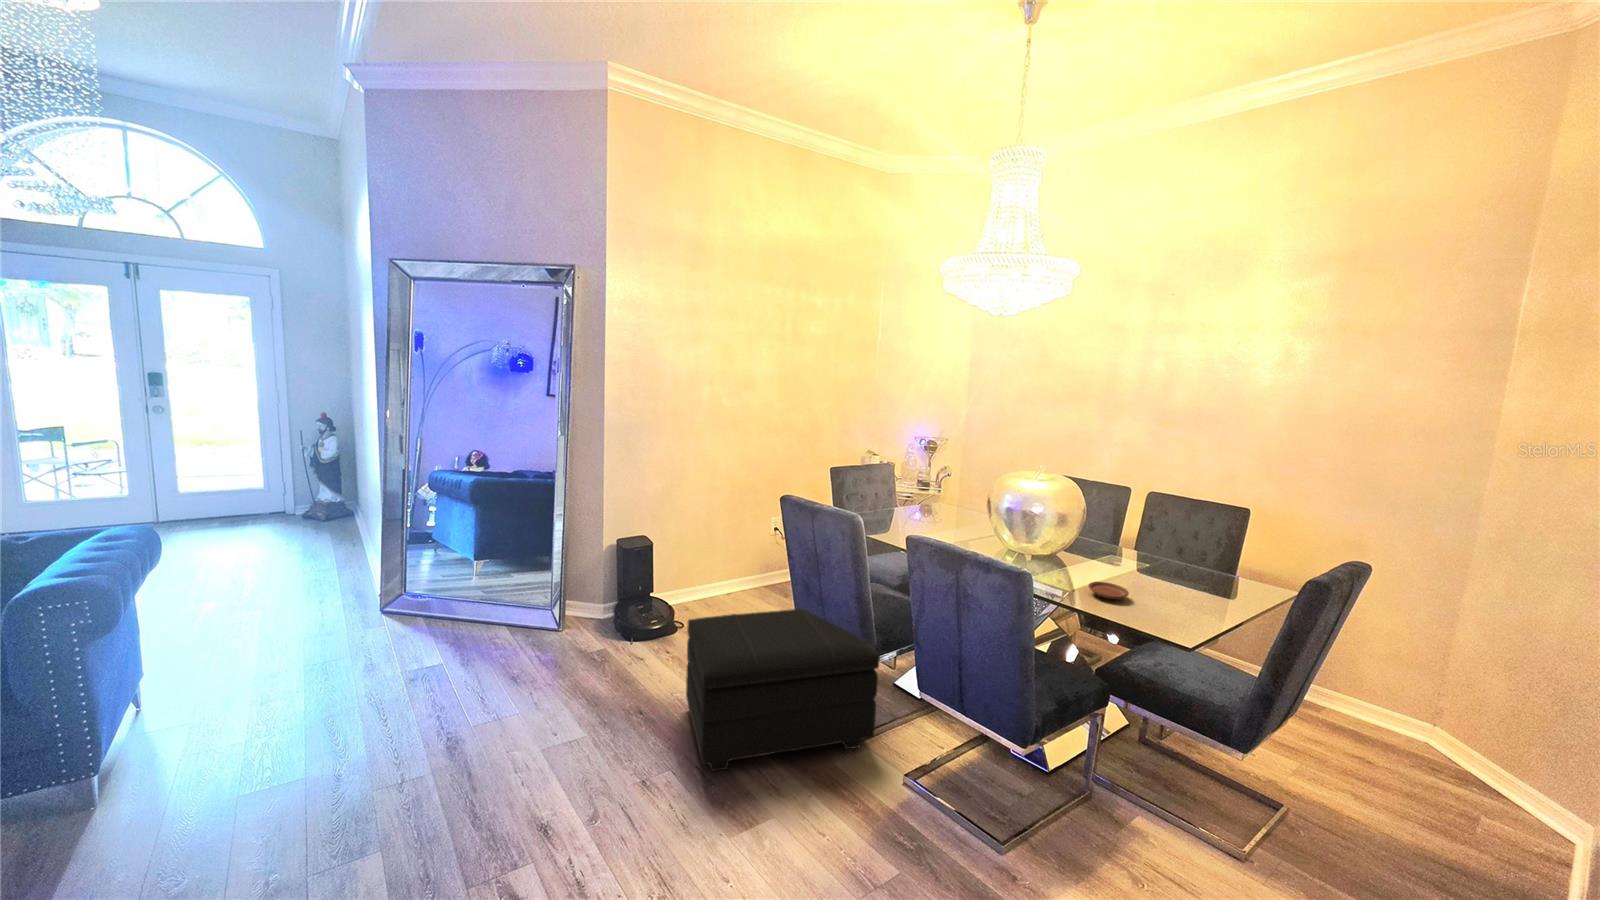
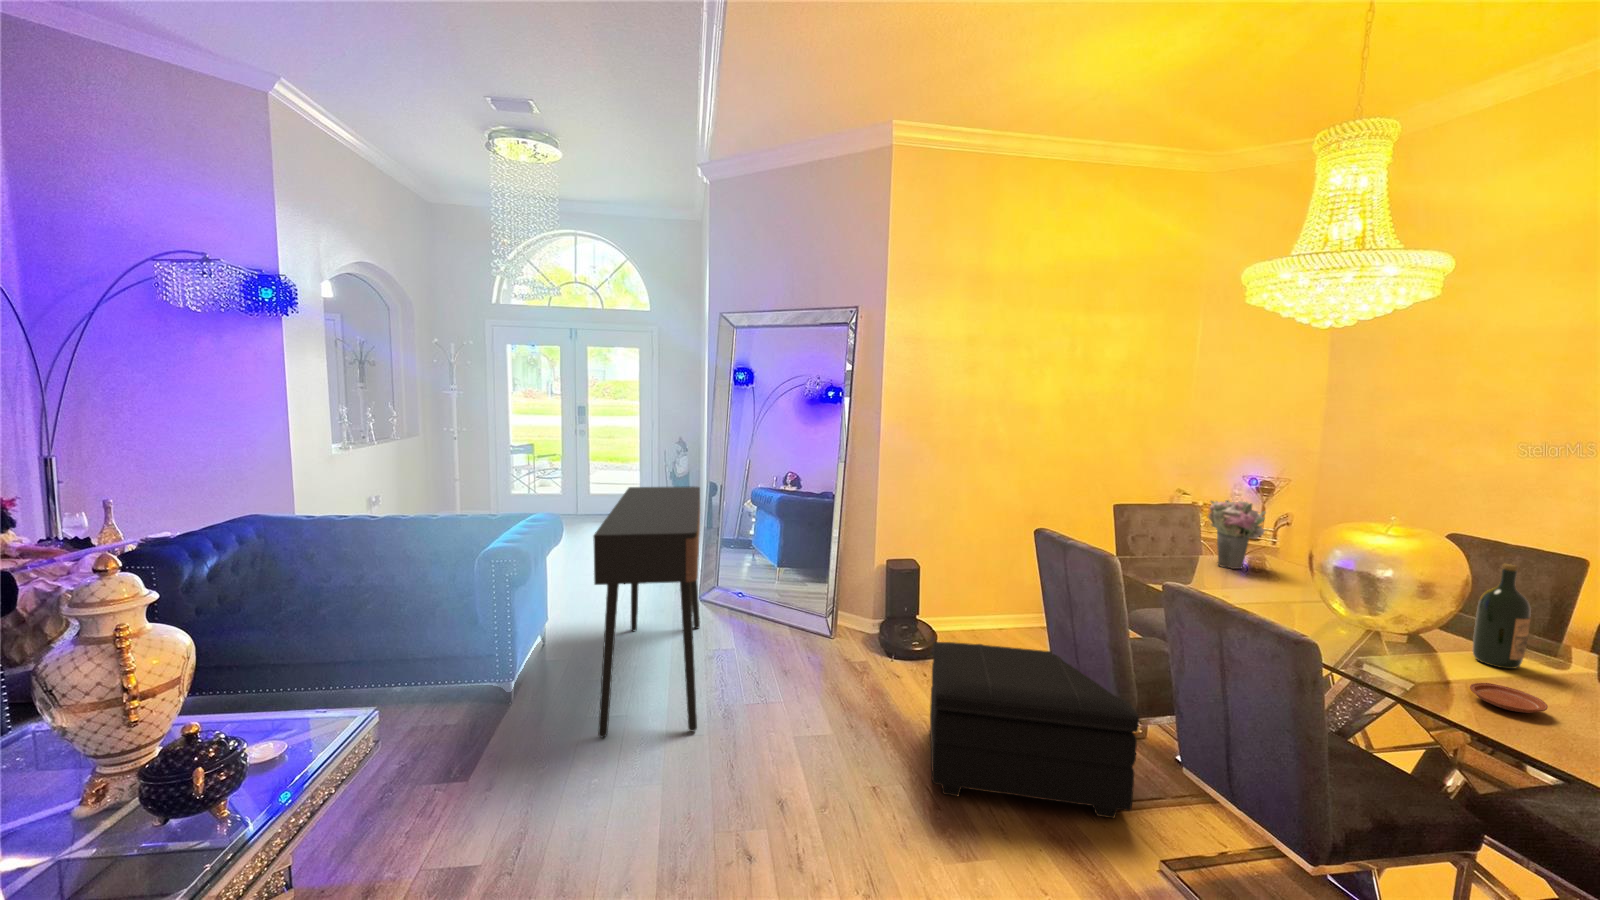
flower bouquet: none [903,458,945,515] -> present [1208,500,1266,569]
console table: none [213,475,404,835] -> present [593,486,700,738]
wine bottle: none [1079,495,1109,569] -> present [1472,564,1531,669]

